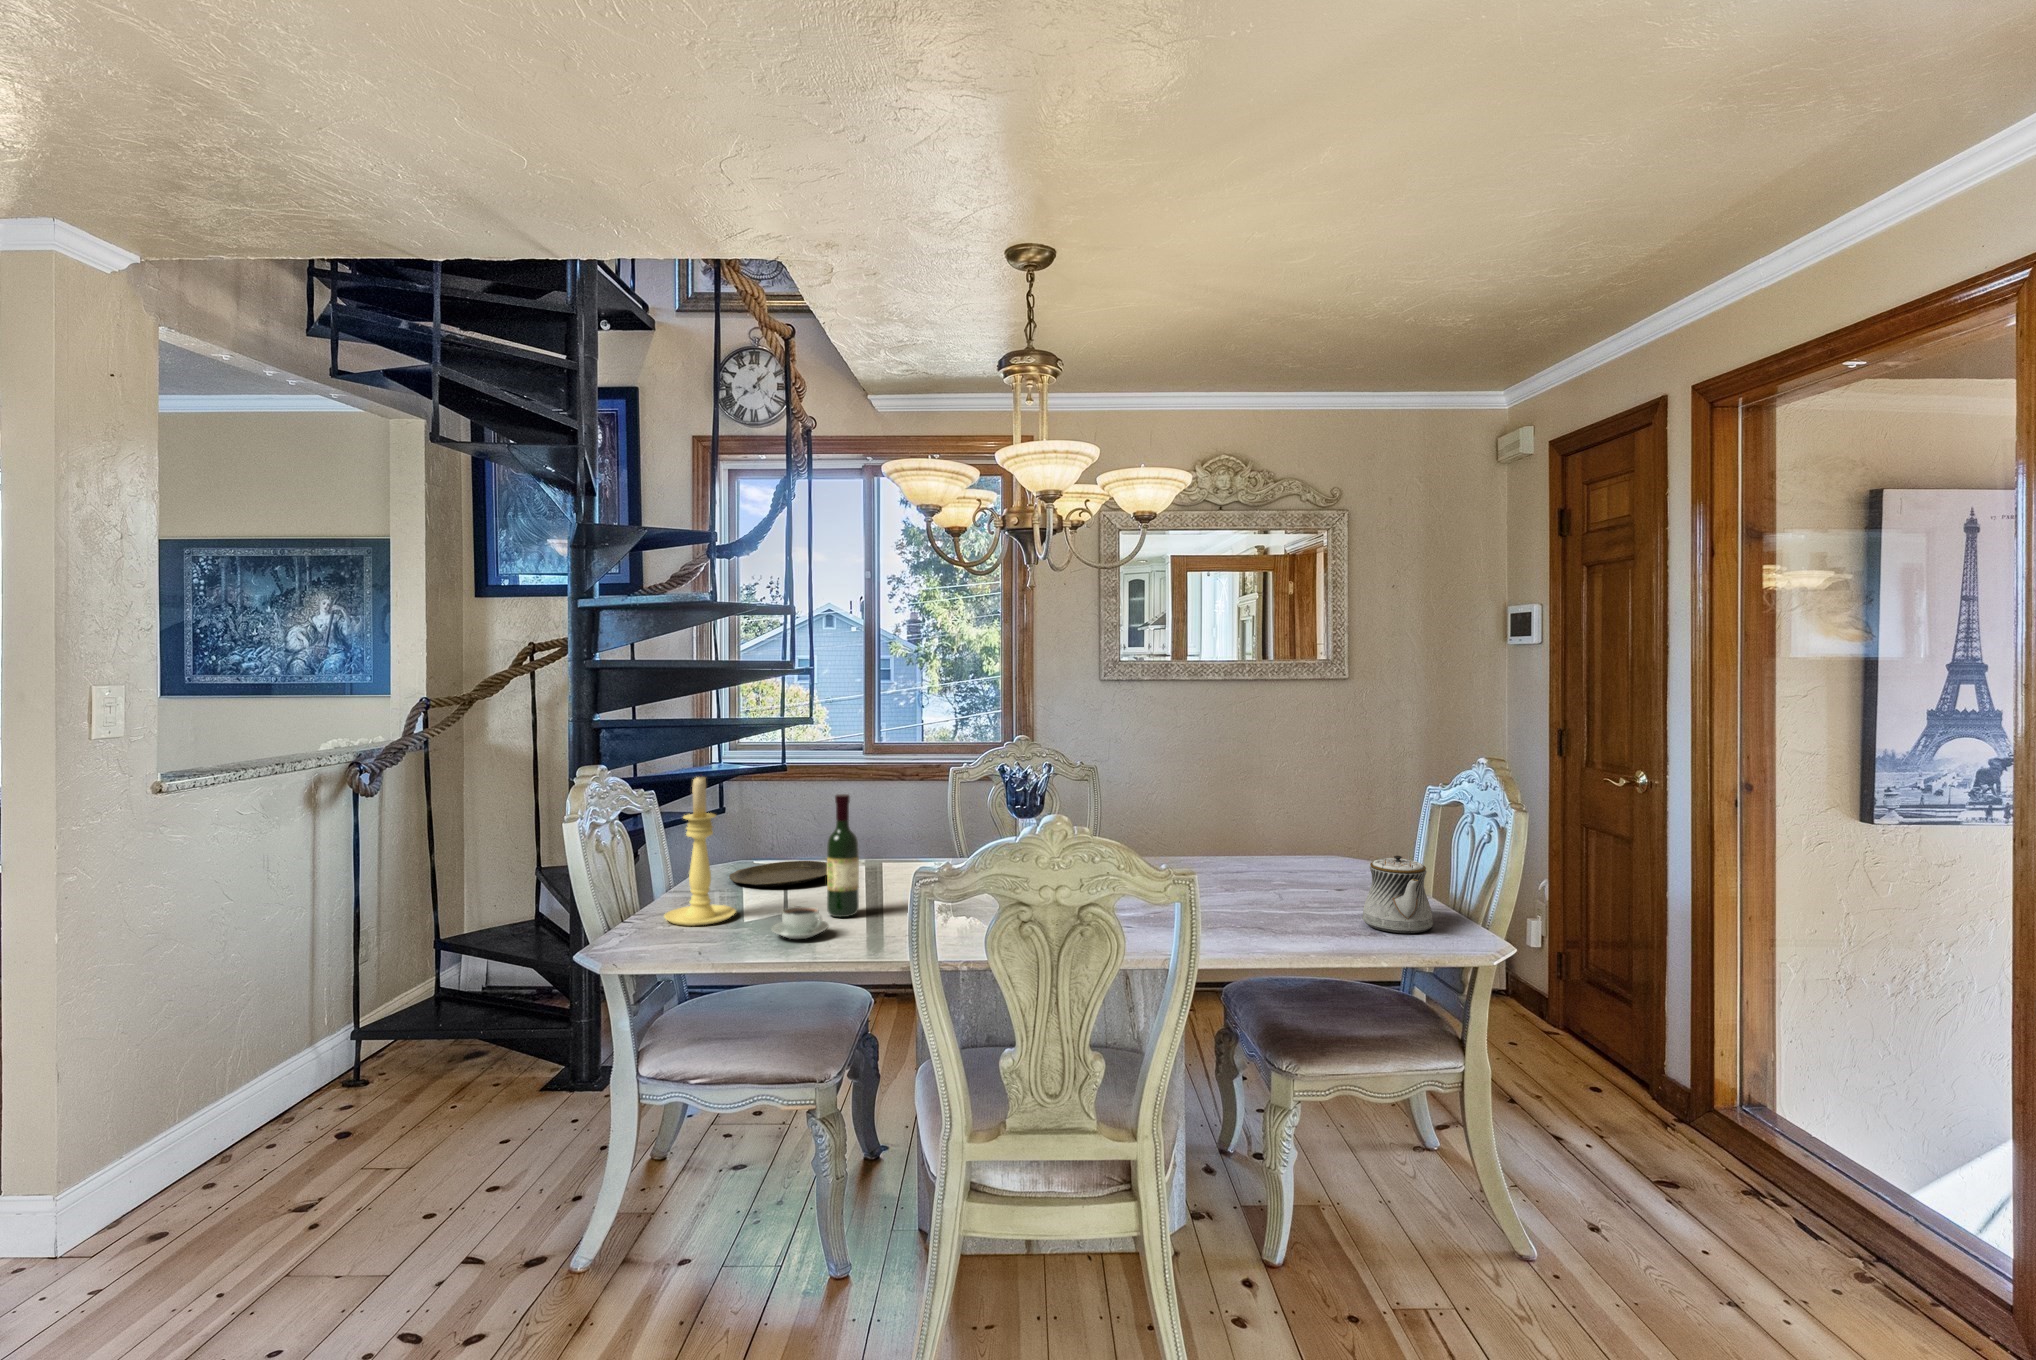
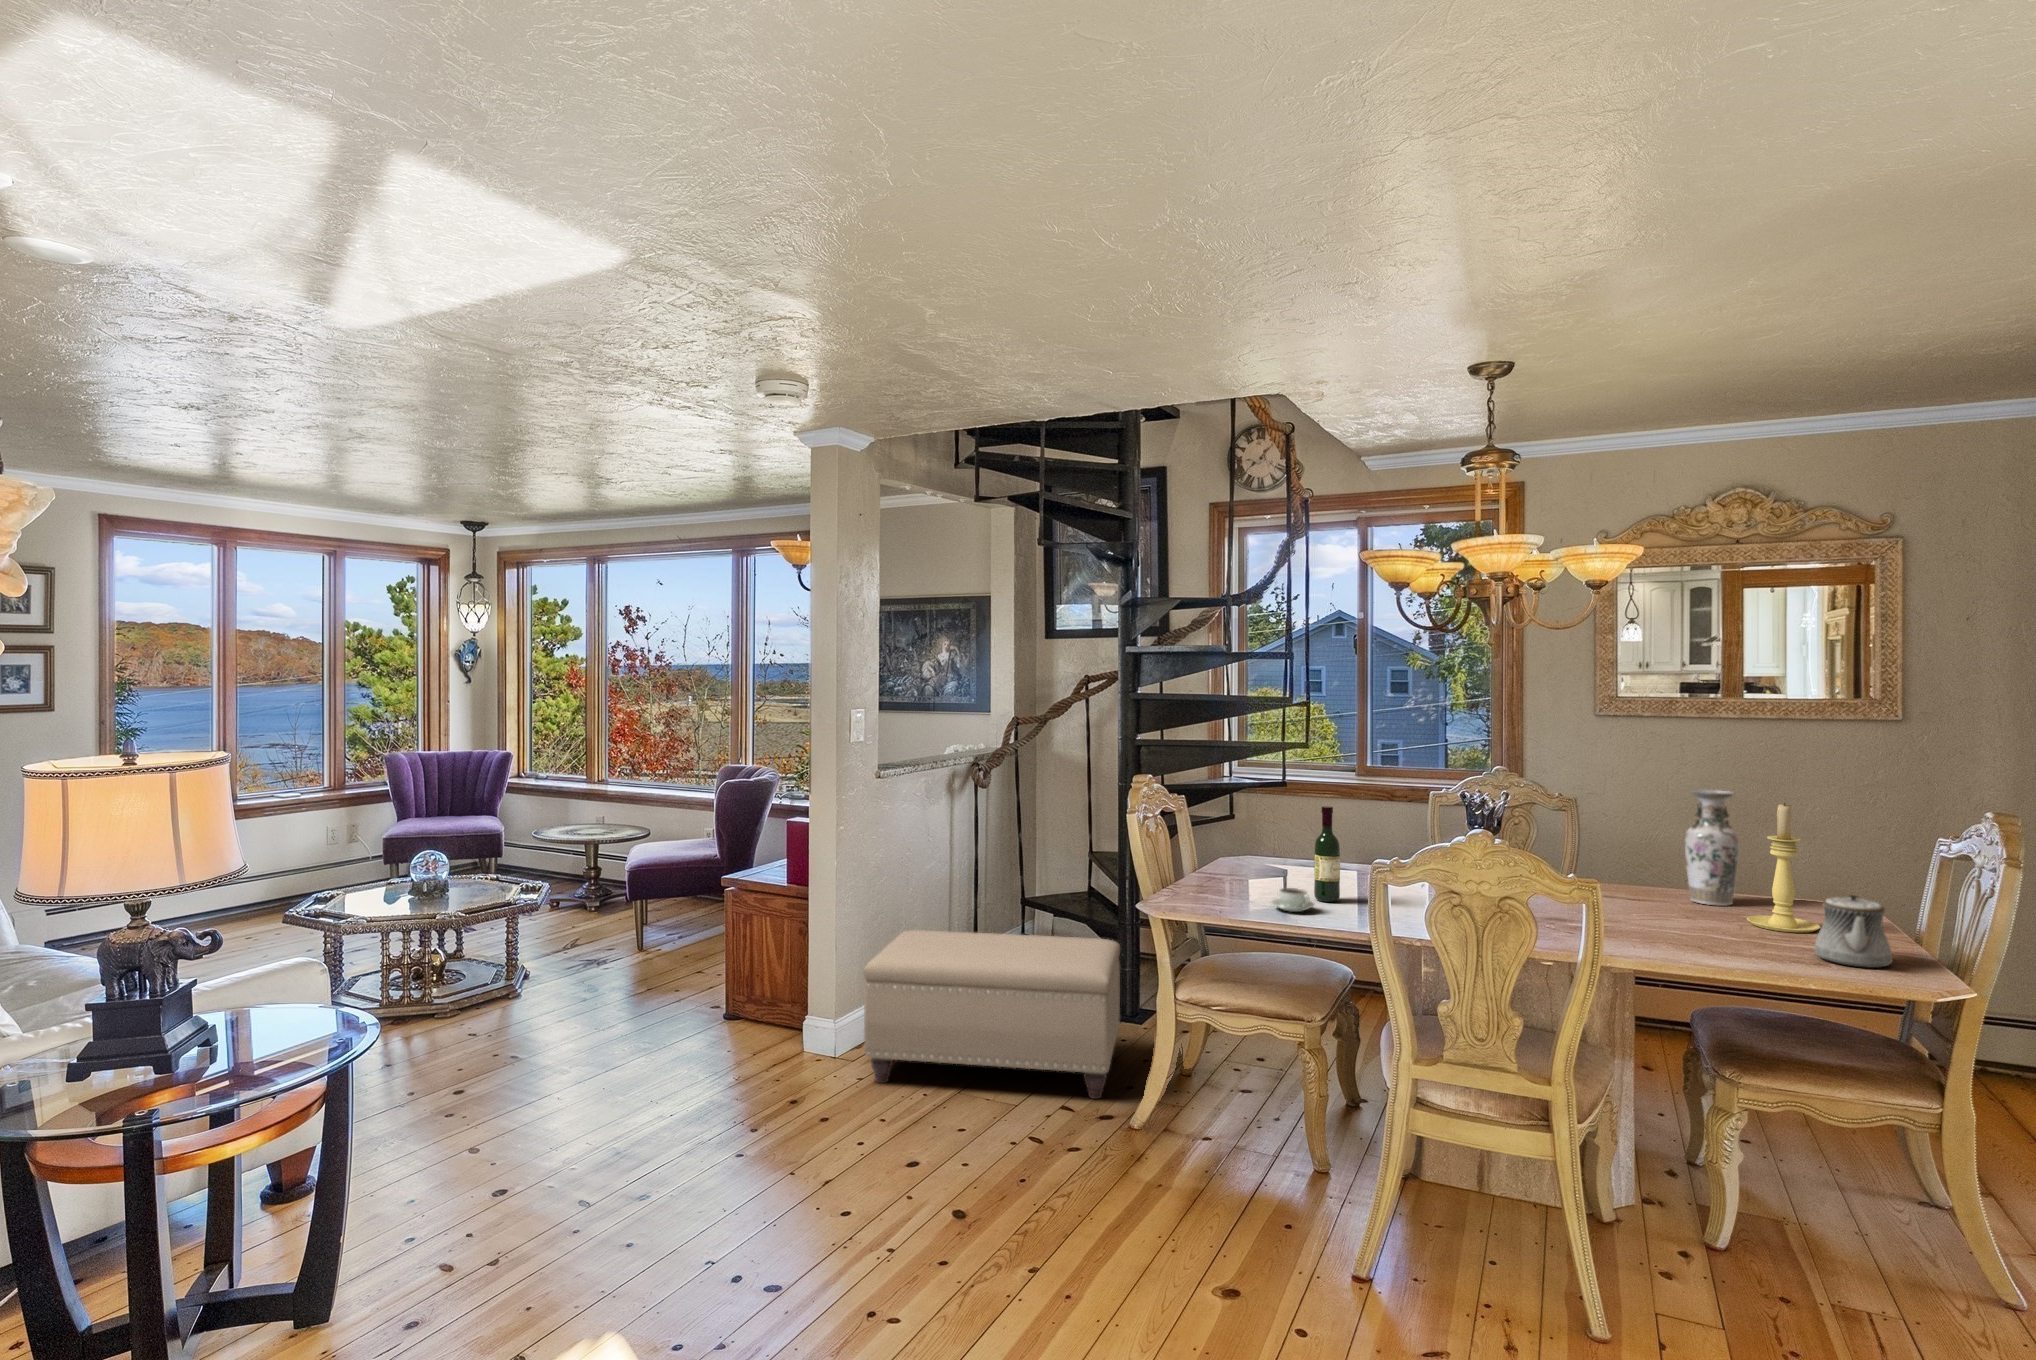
vase: none [1210,751,1259,872] -> present [1685,789,1739,906]
candle holder: present [664,777,736,926] -> present [1747,803,1820,933]
plate: present [729,861,827,887] -> none [1239,859,1324,876]
ottoman: none [87,994,567,1297] -> present [864,930,1120,1099]

